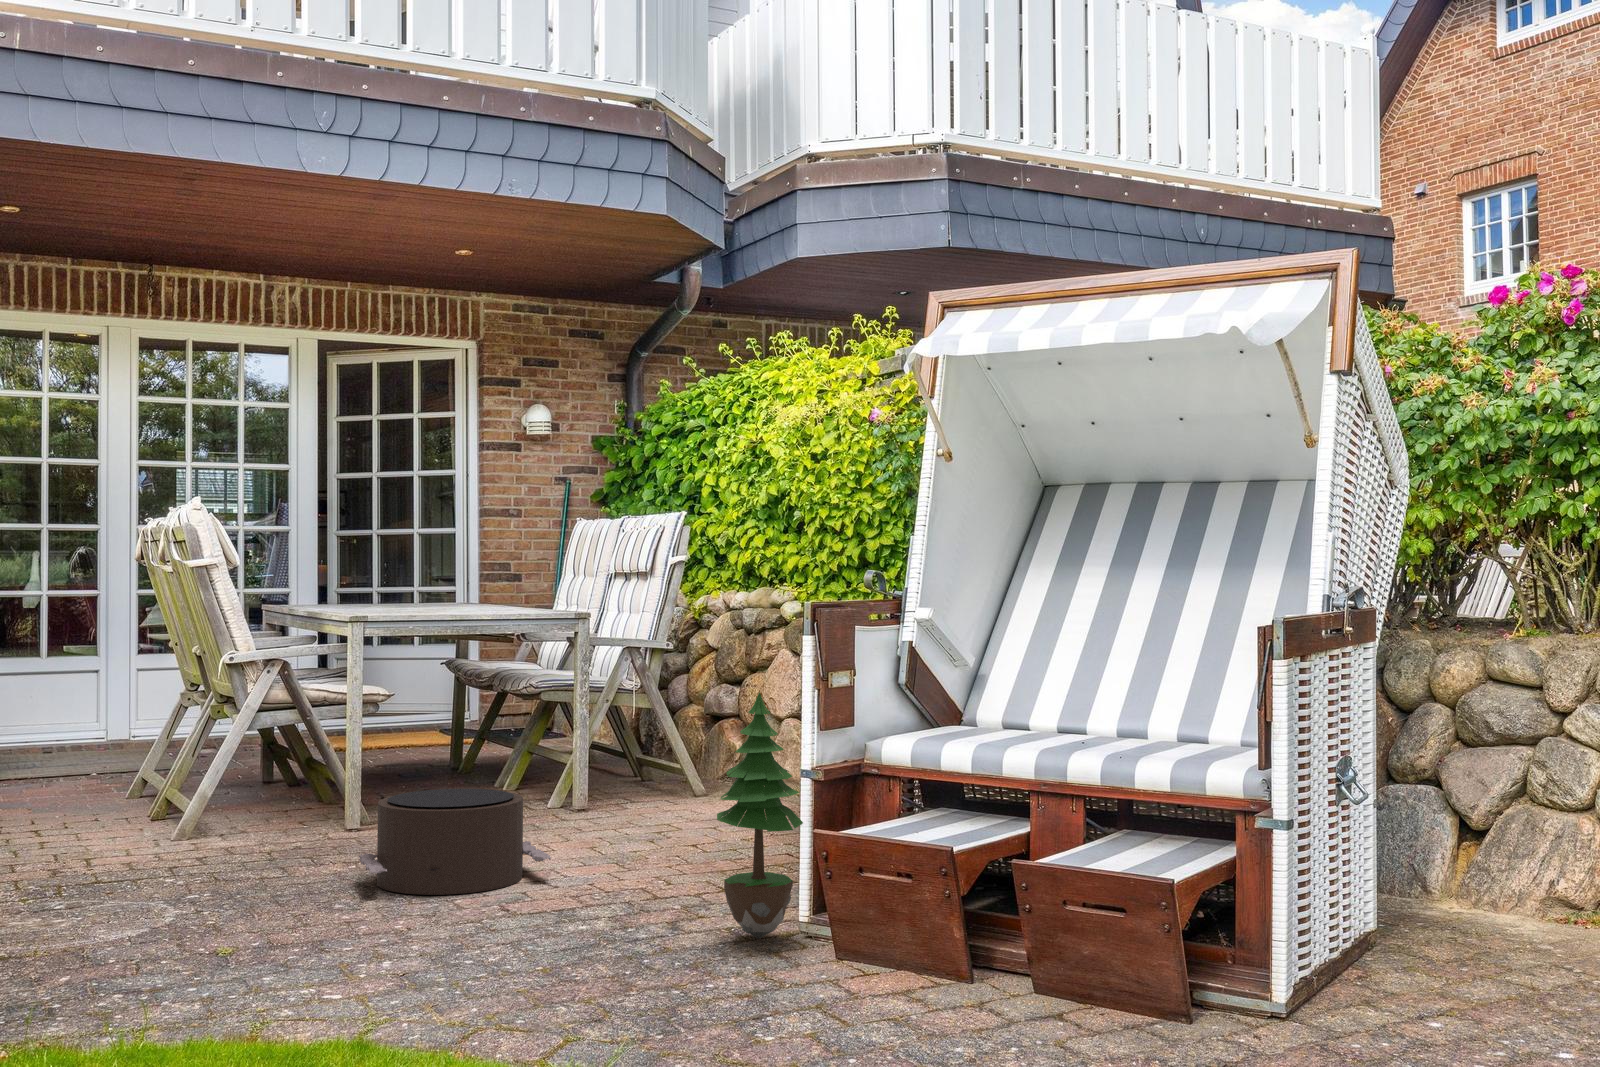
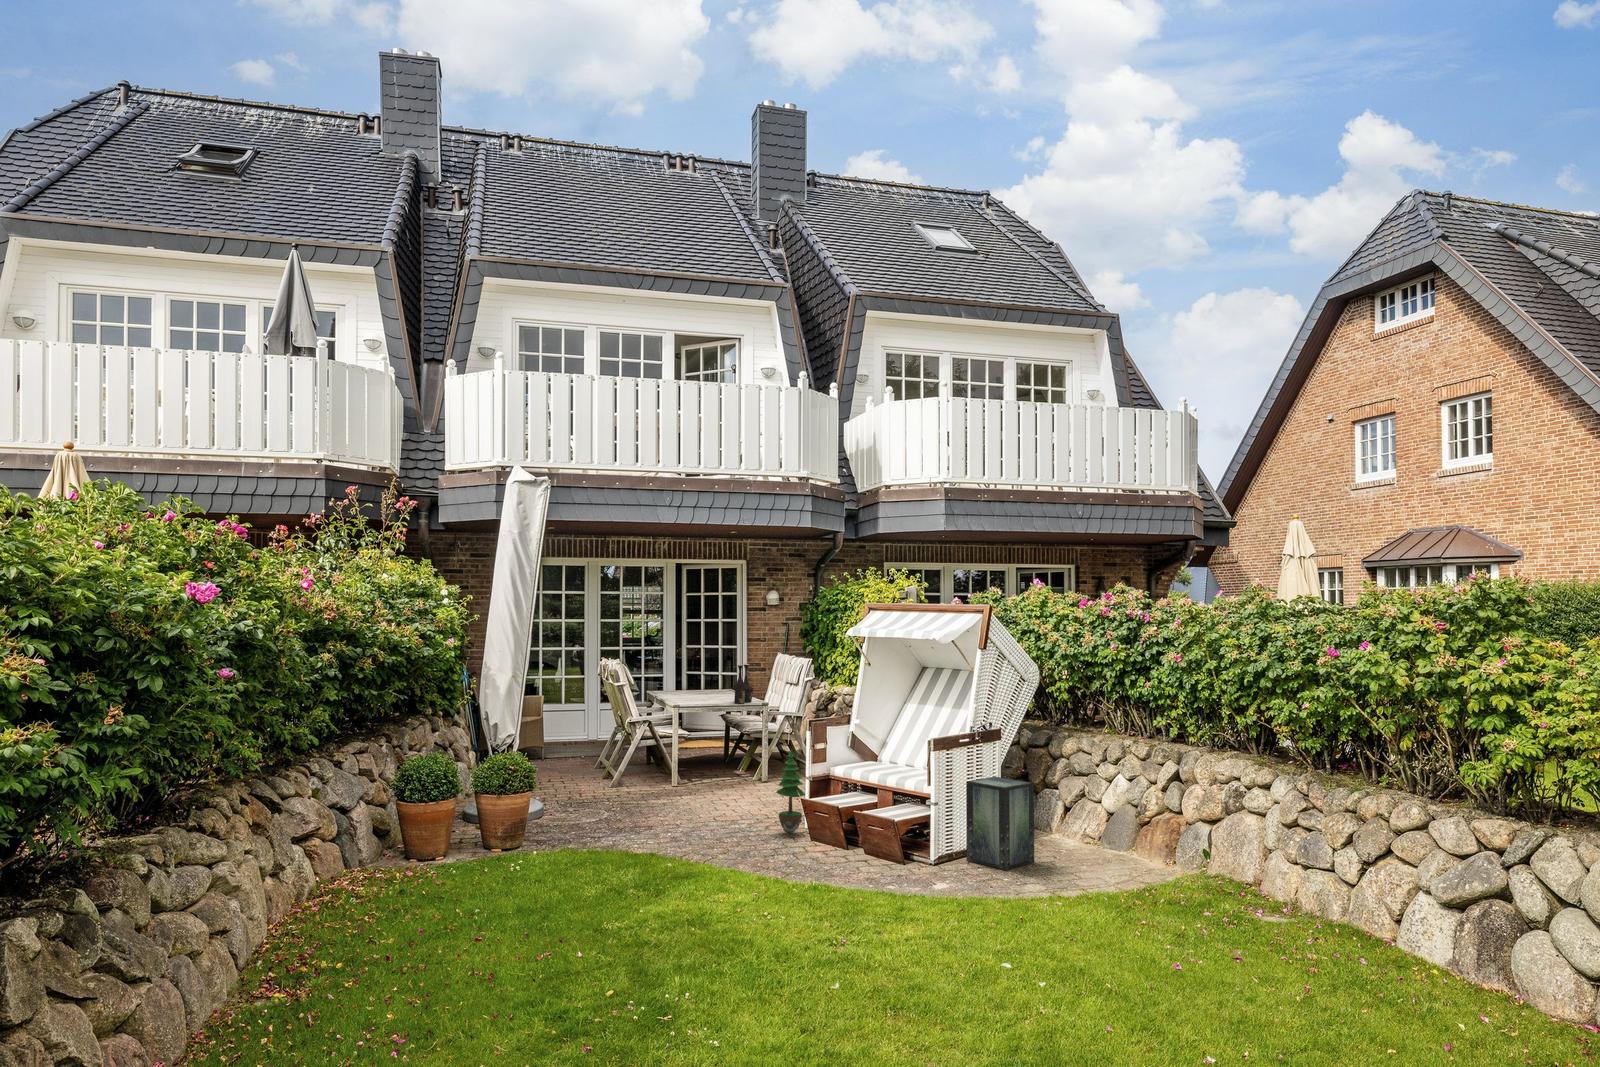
vase: none [506,520,550,616] -> present [734,664,754,704]
storage box: none [1347,741,1529,1013] -> present [966,777,1034,870]
pouf: present [359,789,551,895] -> none [669,774,735,813]

